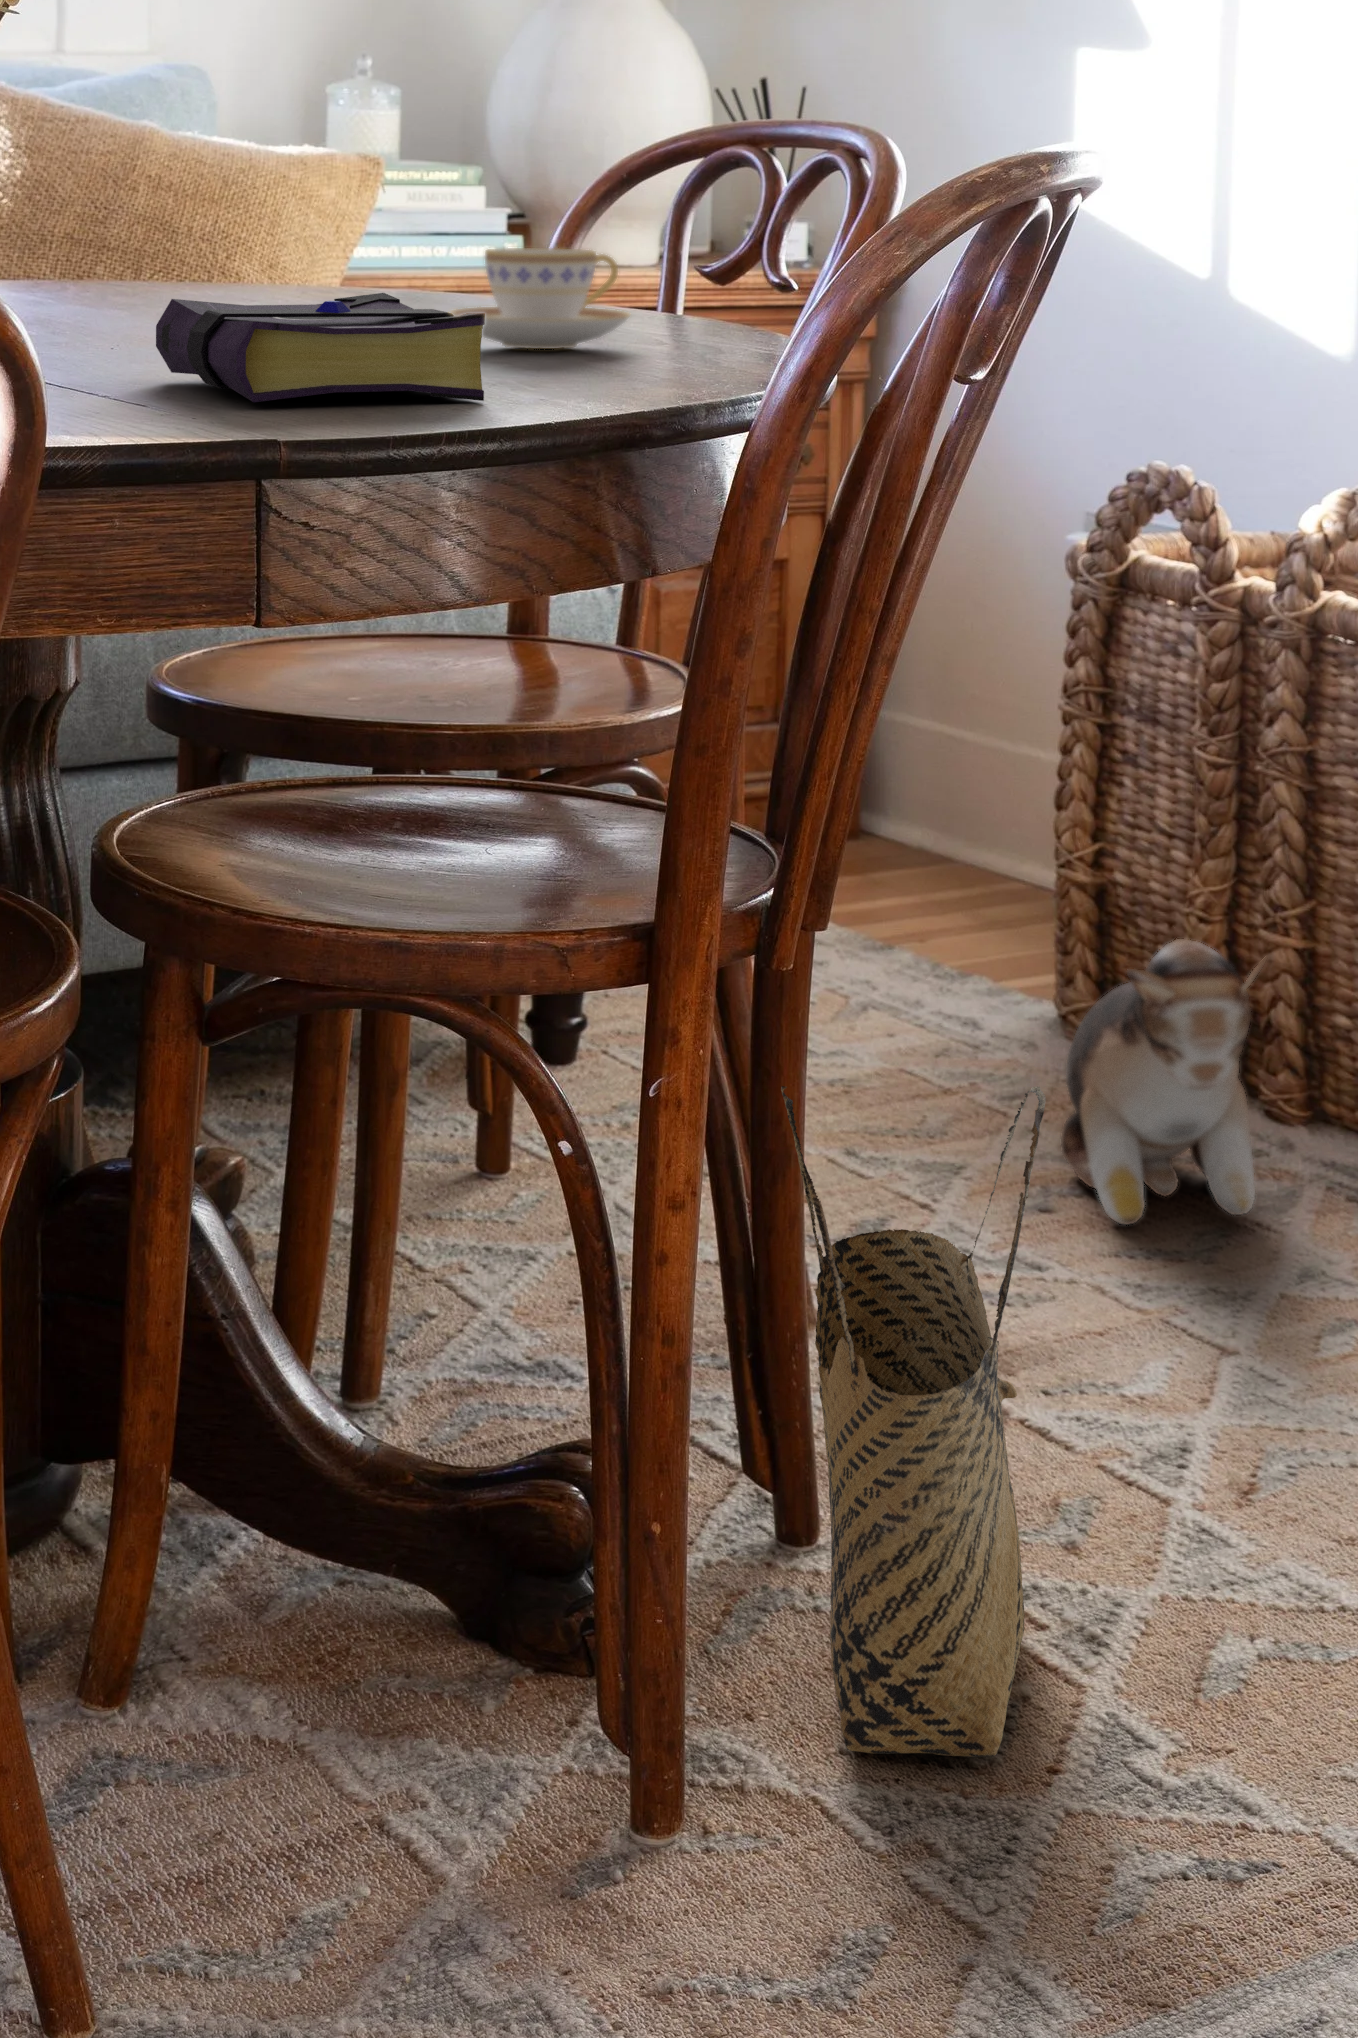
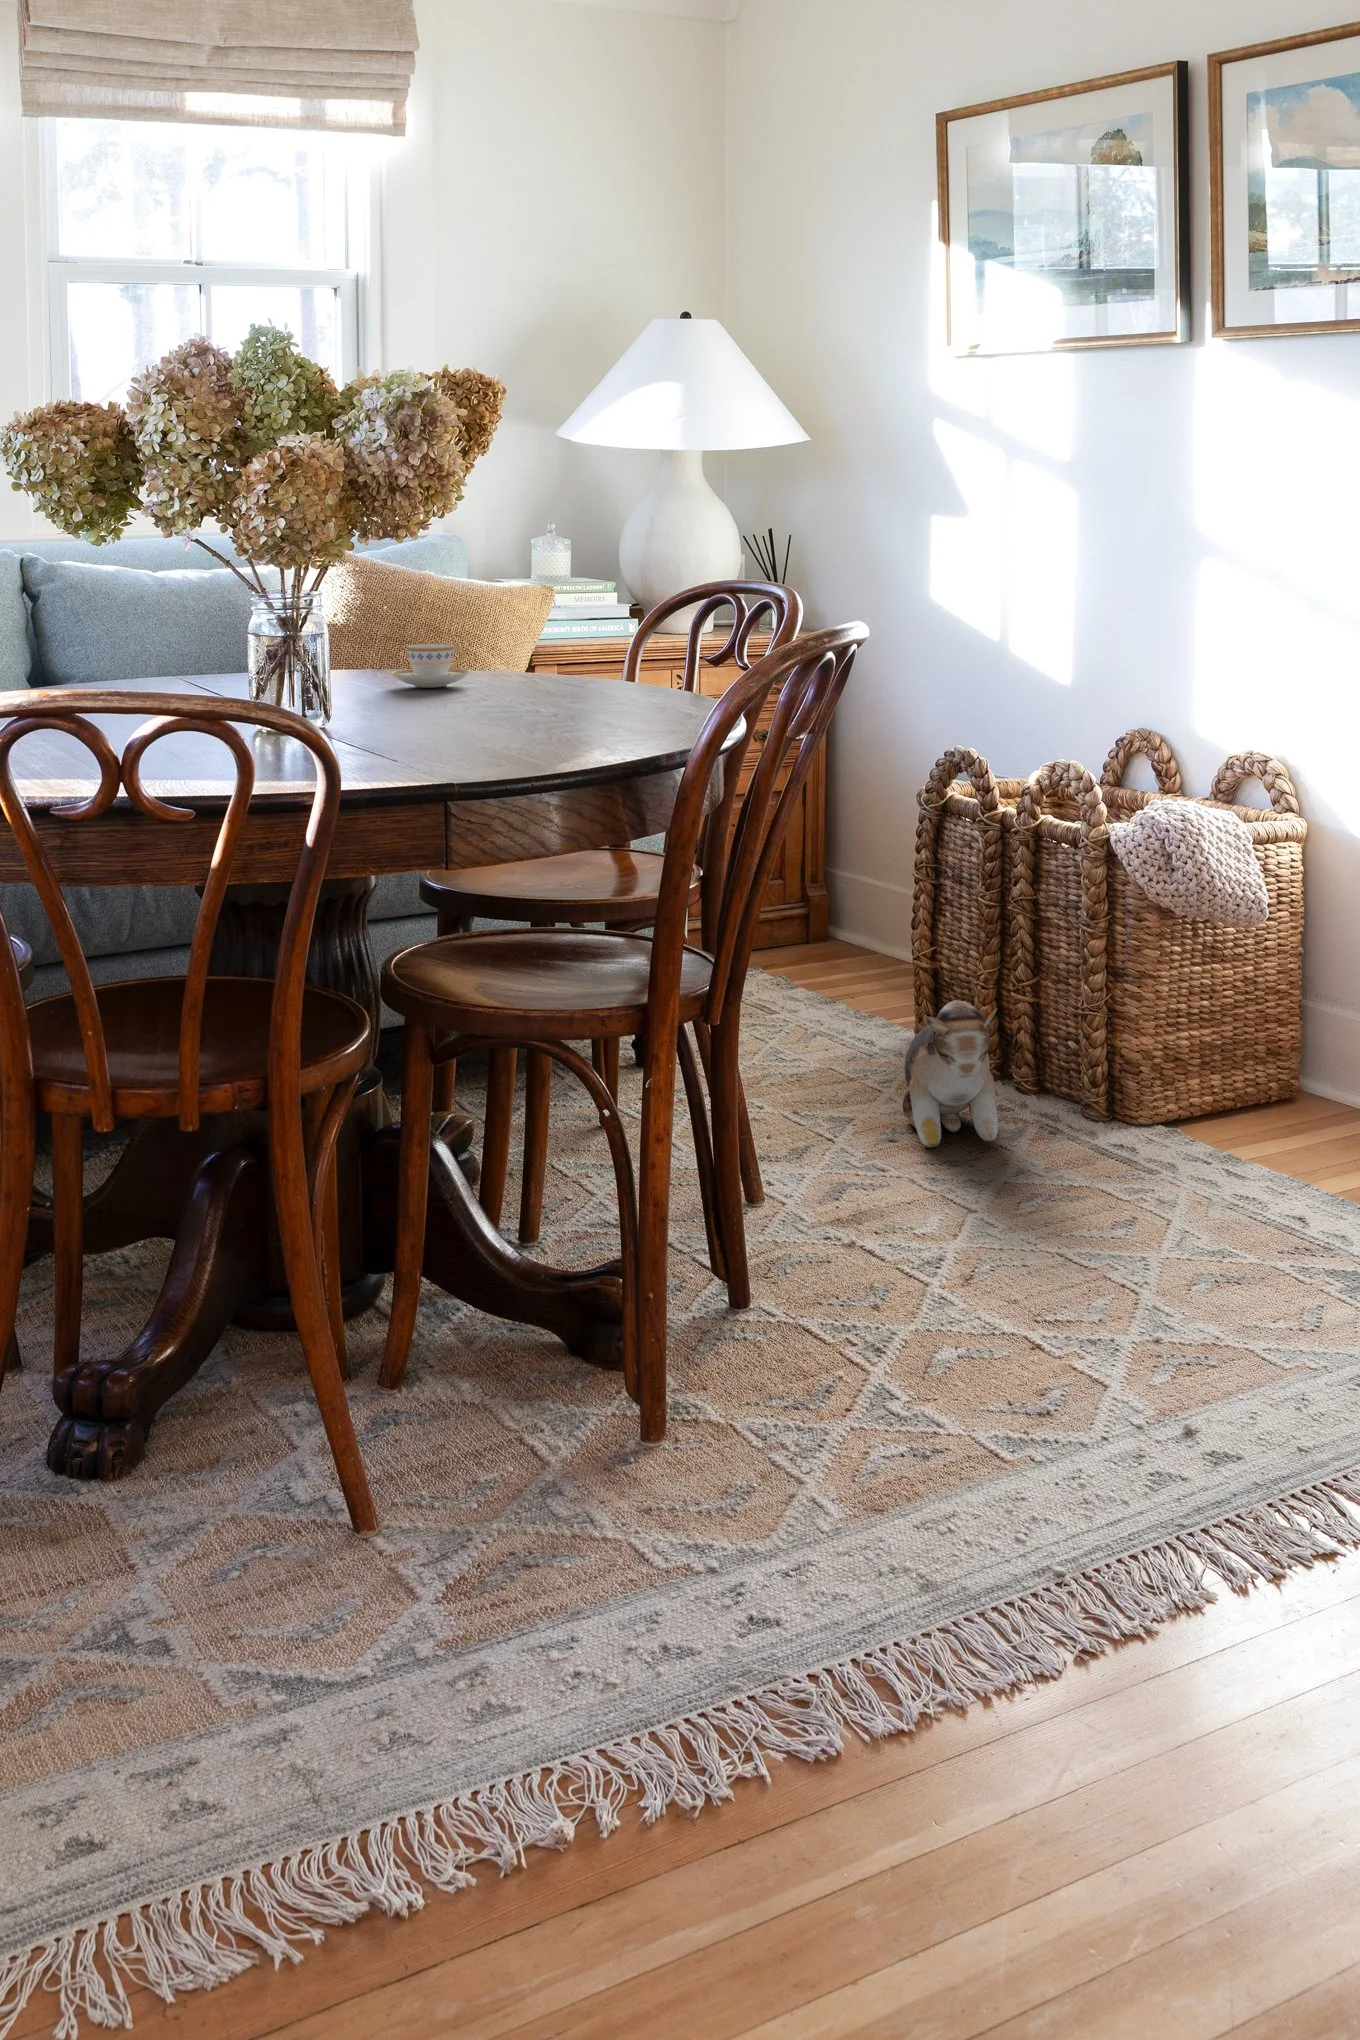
teacup: present [451,248,630,349] -> present [392,644,469,688]
book: present [156,293,485,402] -> none [406,698,561,761]
woven basket: present [781,1086,1046,1757] -> none [717,1080,843,1403]

